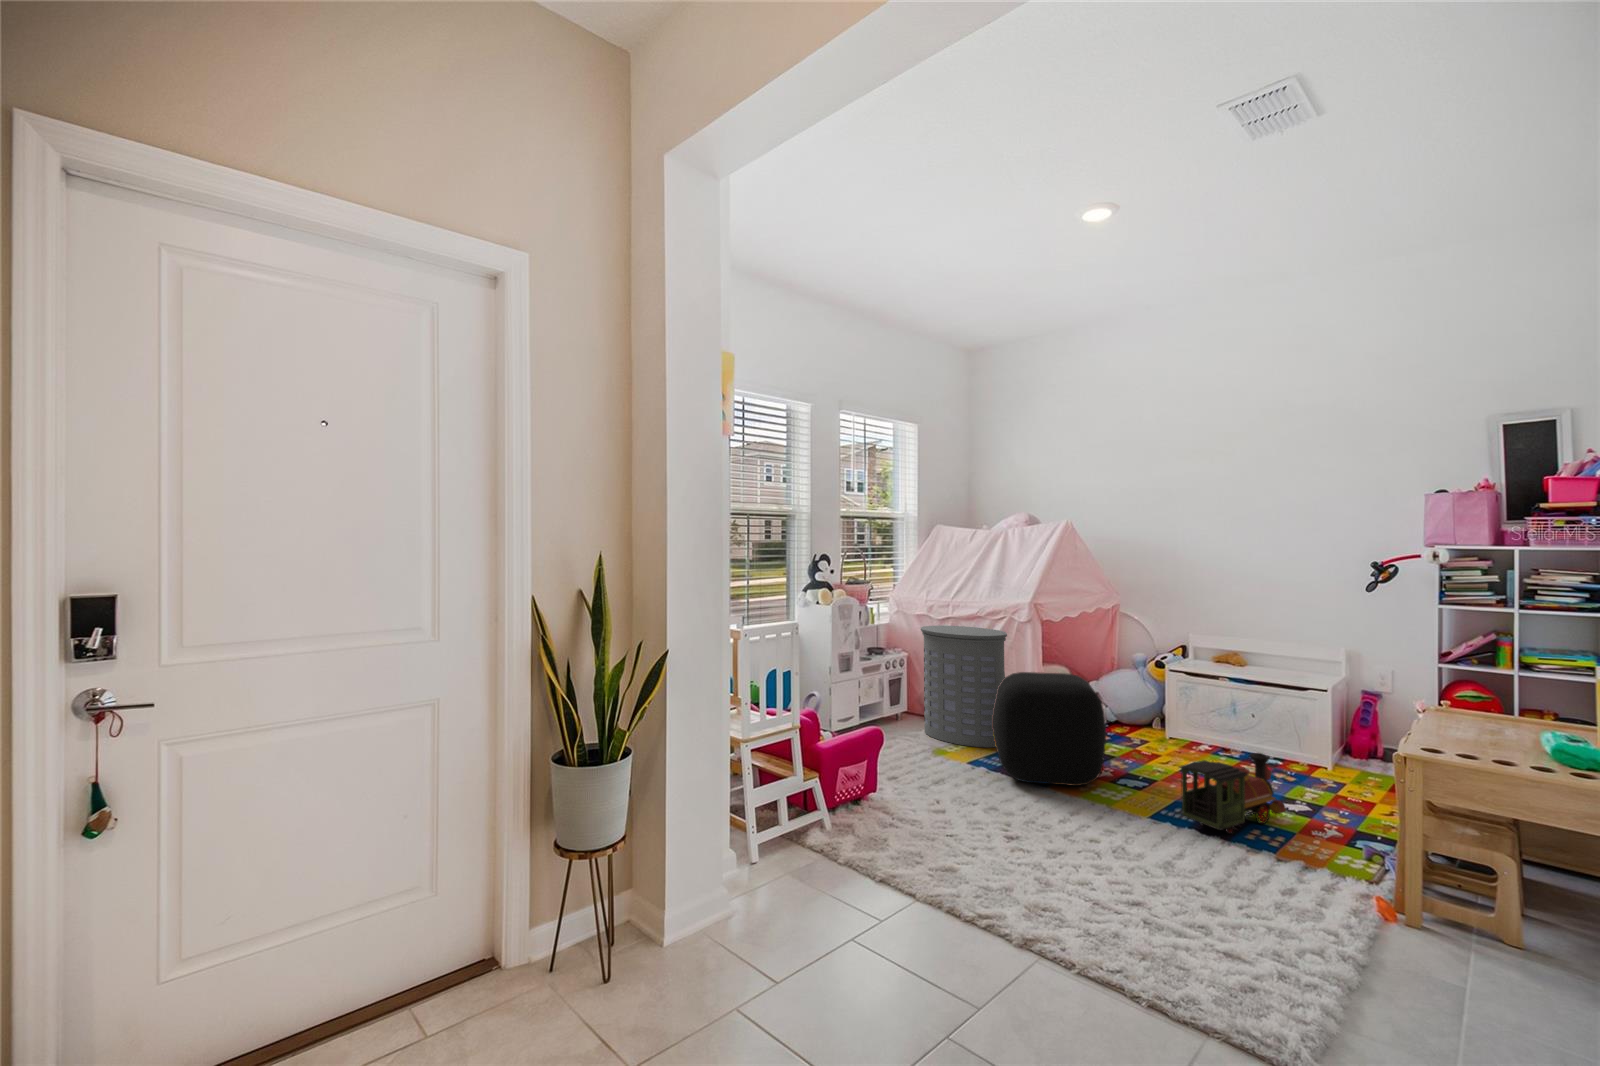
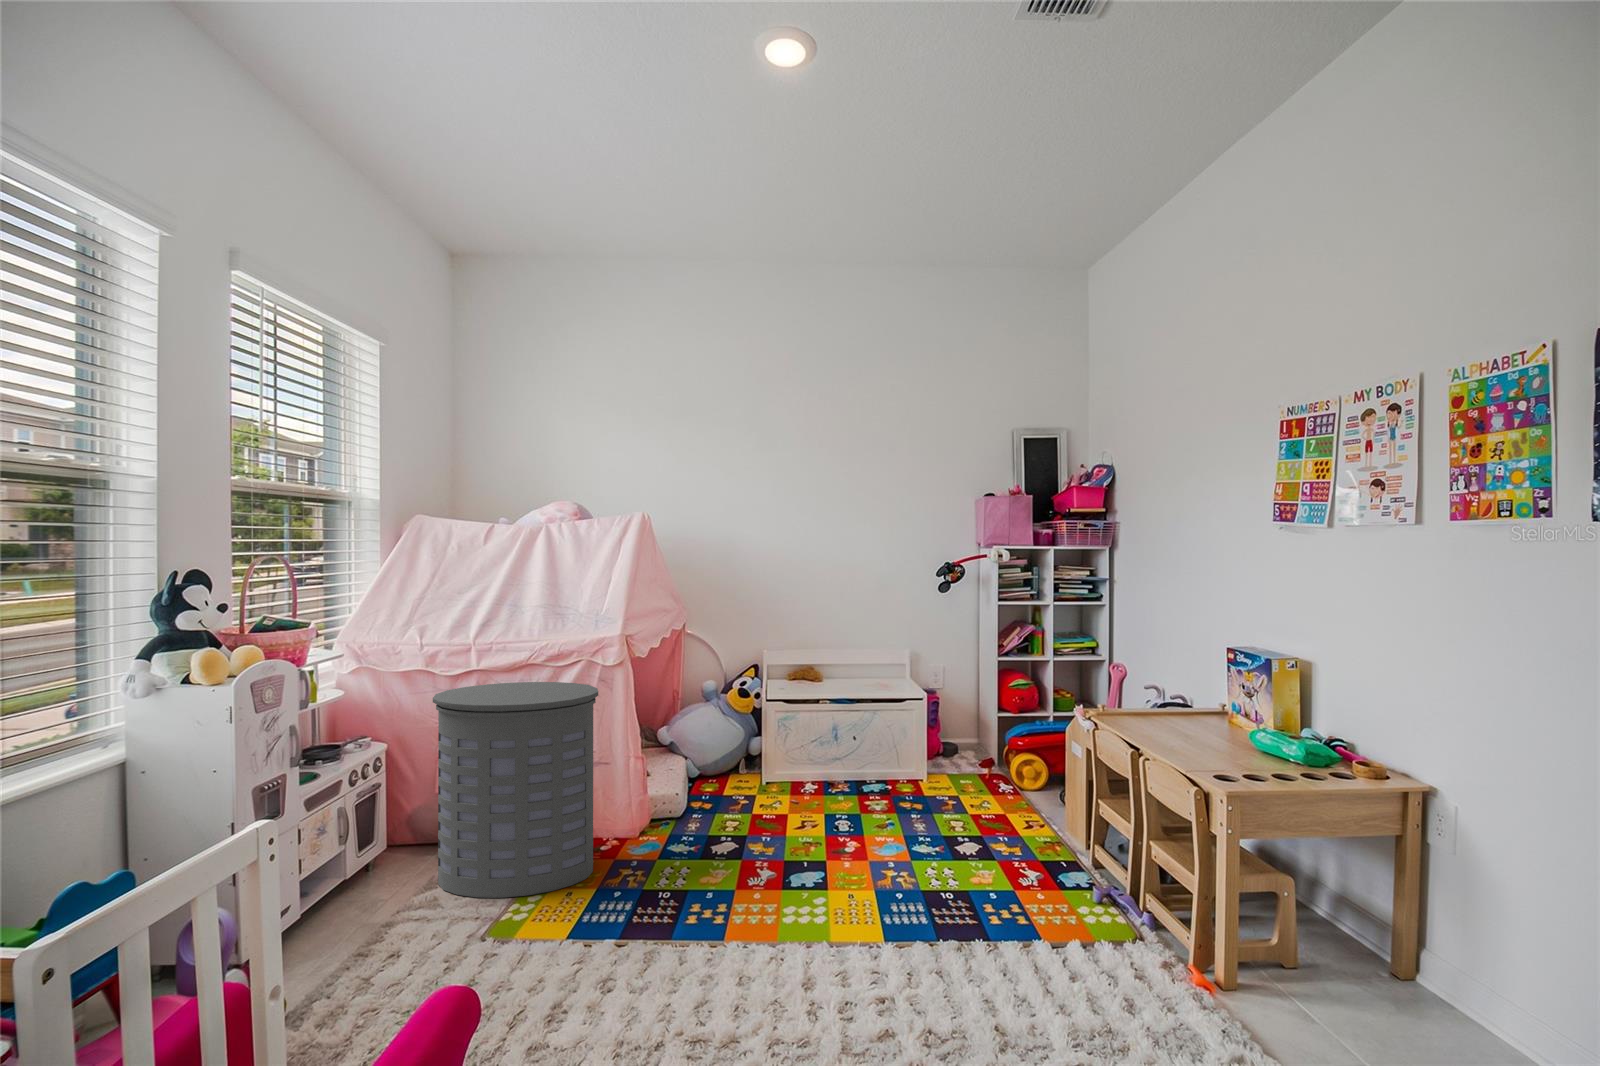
ottoman: present [992,672,1106,786] -> none [614,740,797,951]
toy train: present [1179,753,1285,834] -> none [937,802,1003,939]

